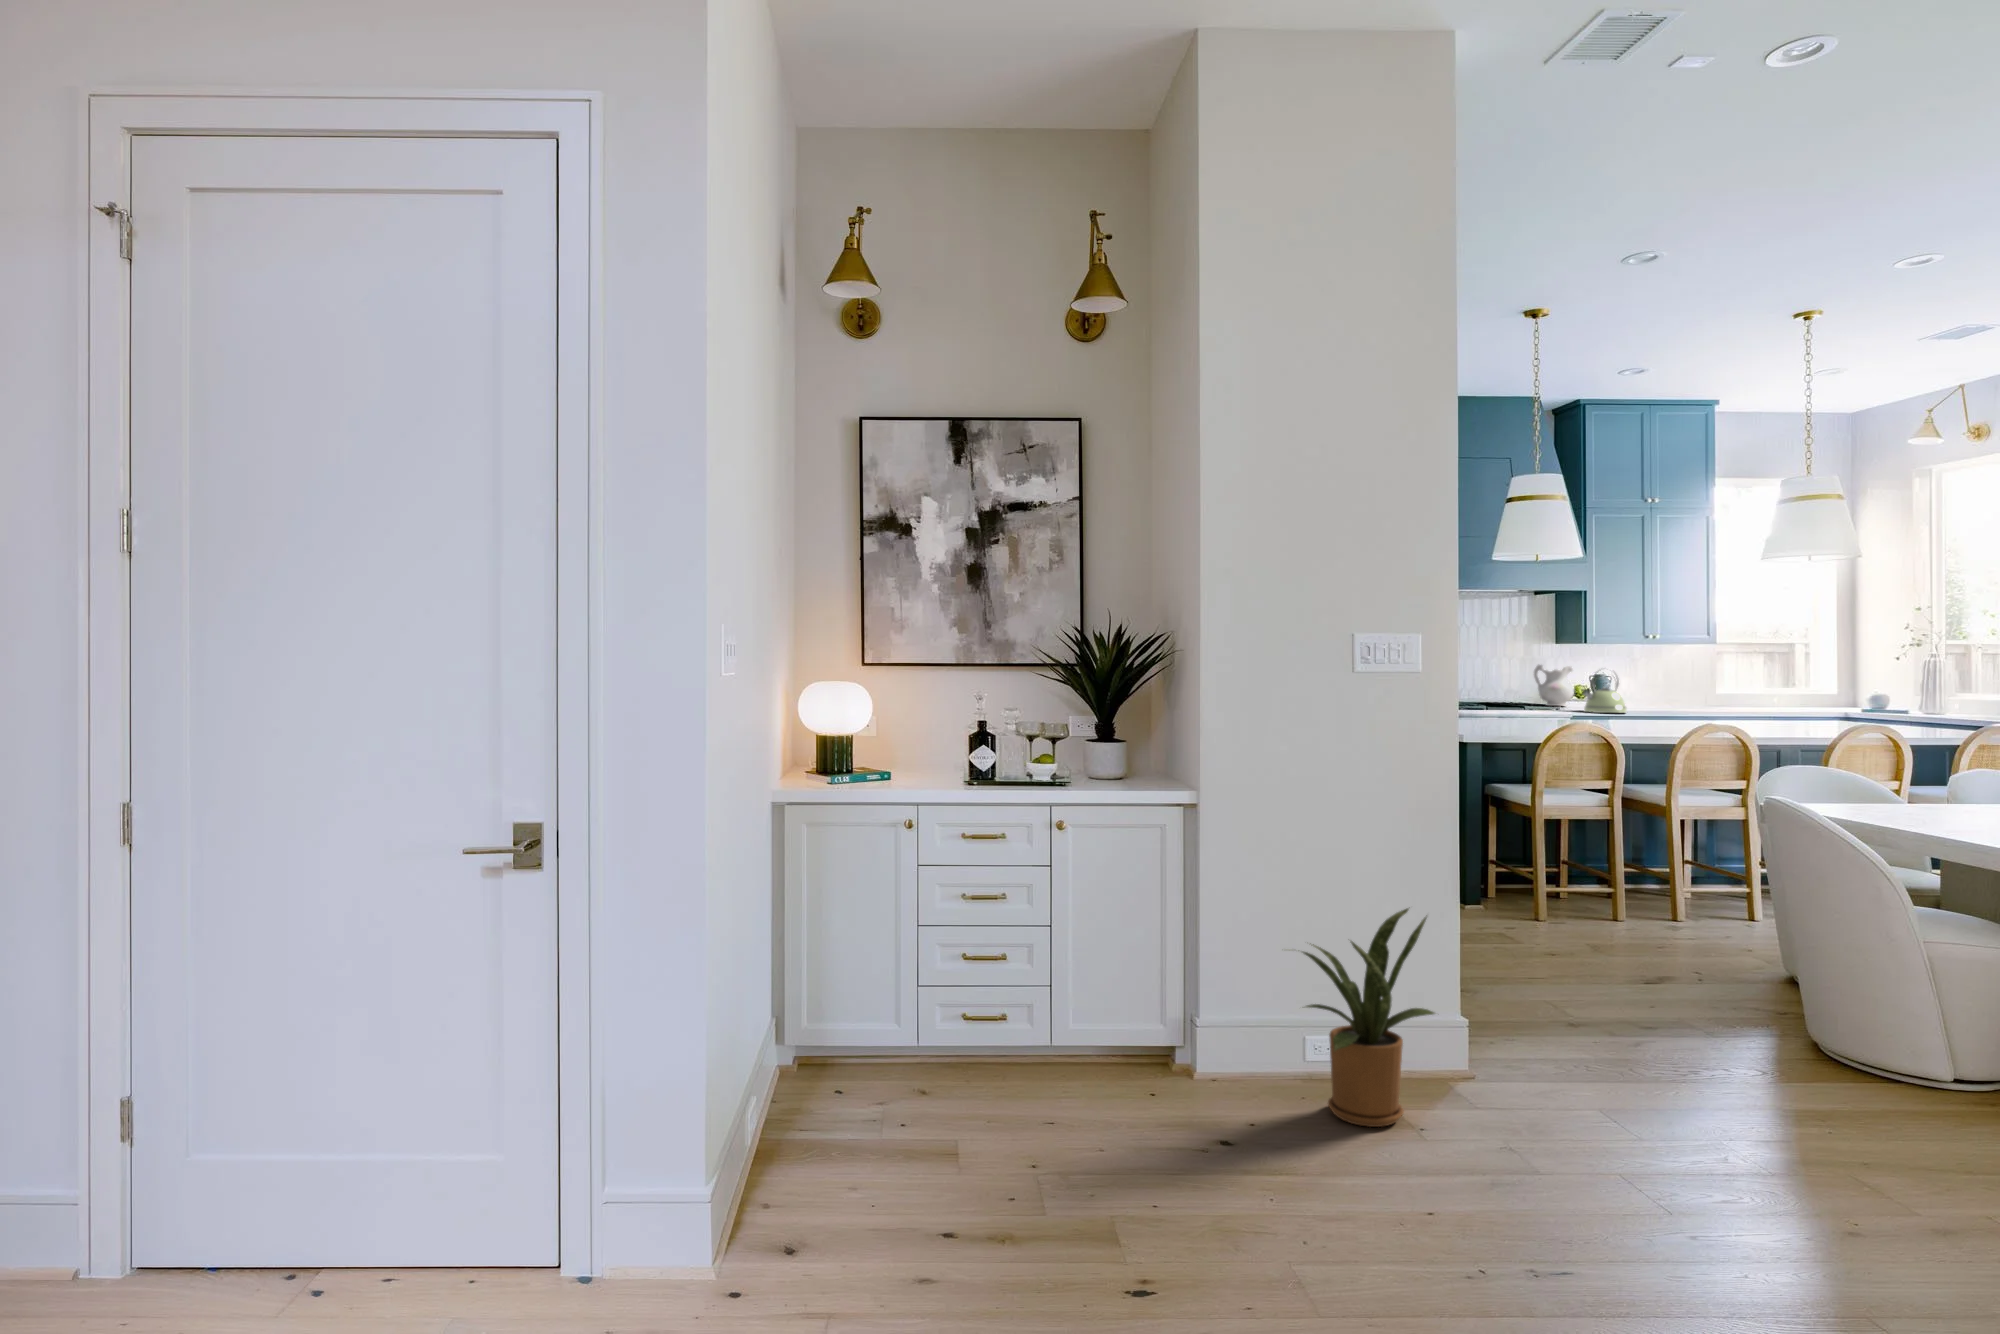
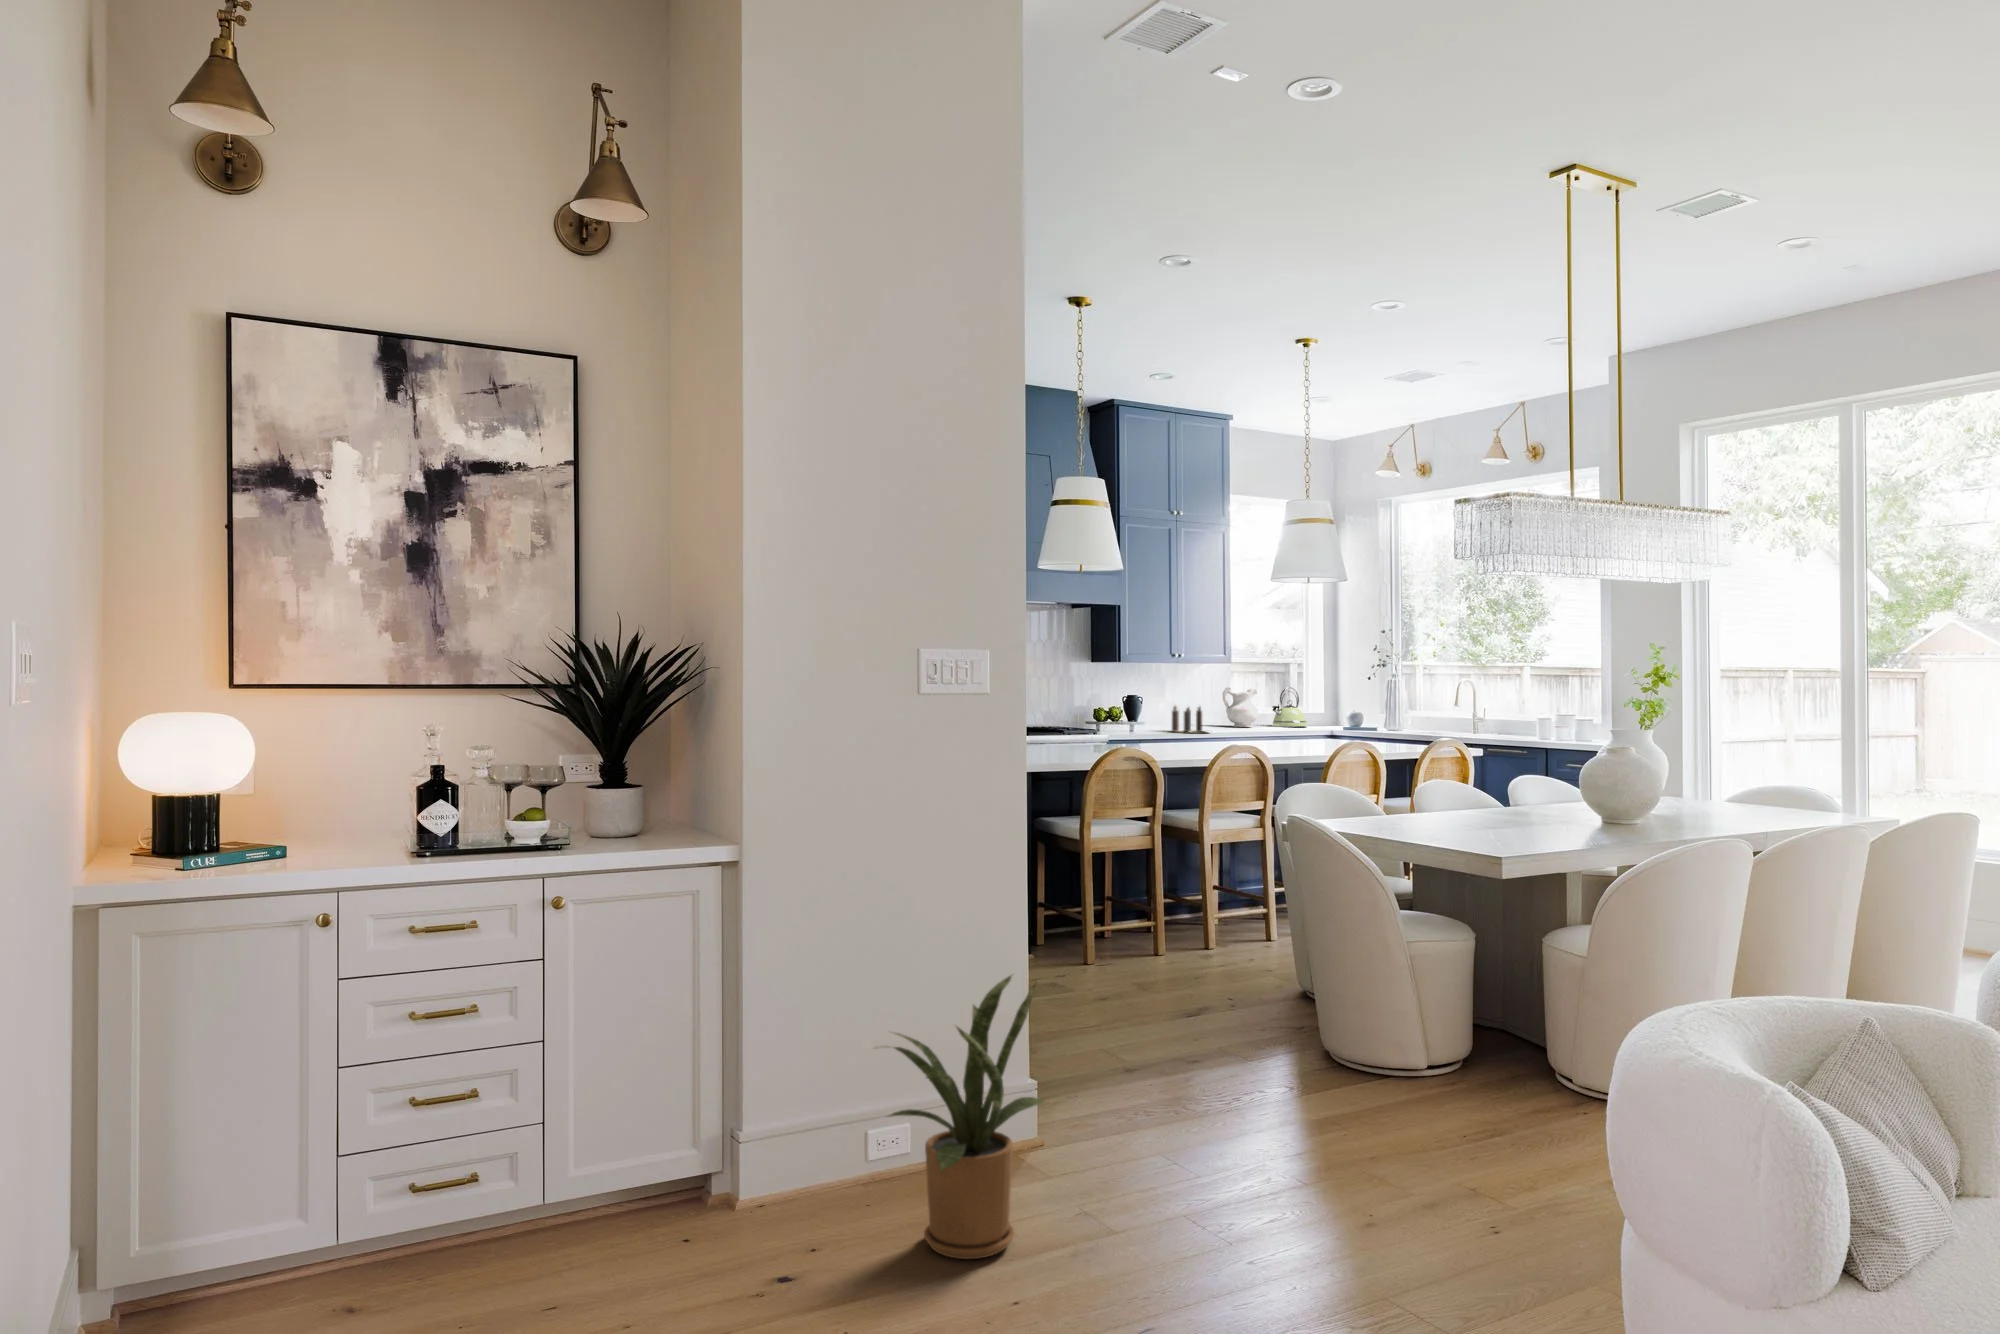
ceramic pitcher: present [1534,665,1574,706] -> present [1223,687,1258,727]
kettle: present [1583,675,1627,713] -> present [1272,687,1307,727]
candle: none [1643,683,1713,711] -> present [1171,706,1203,732]

